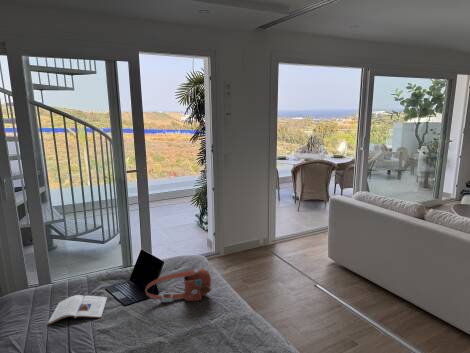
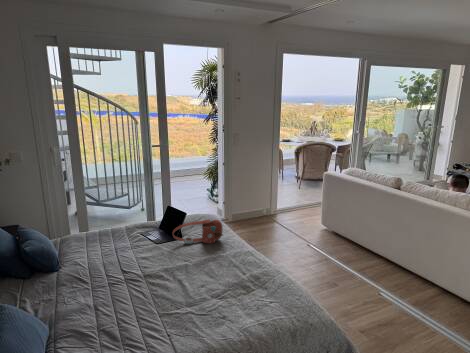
magazine: present [48,295,107,324] -> none [100,237,142,255]

